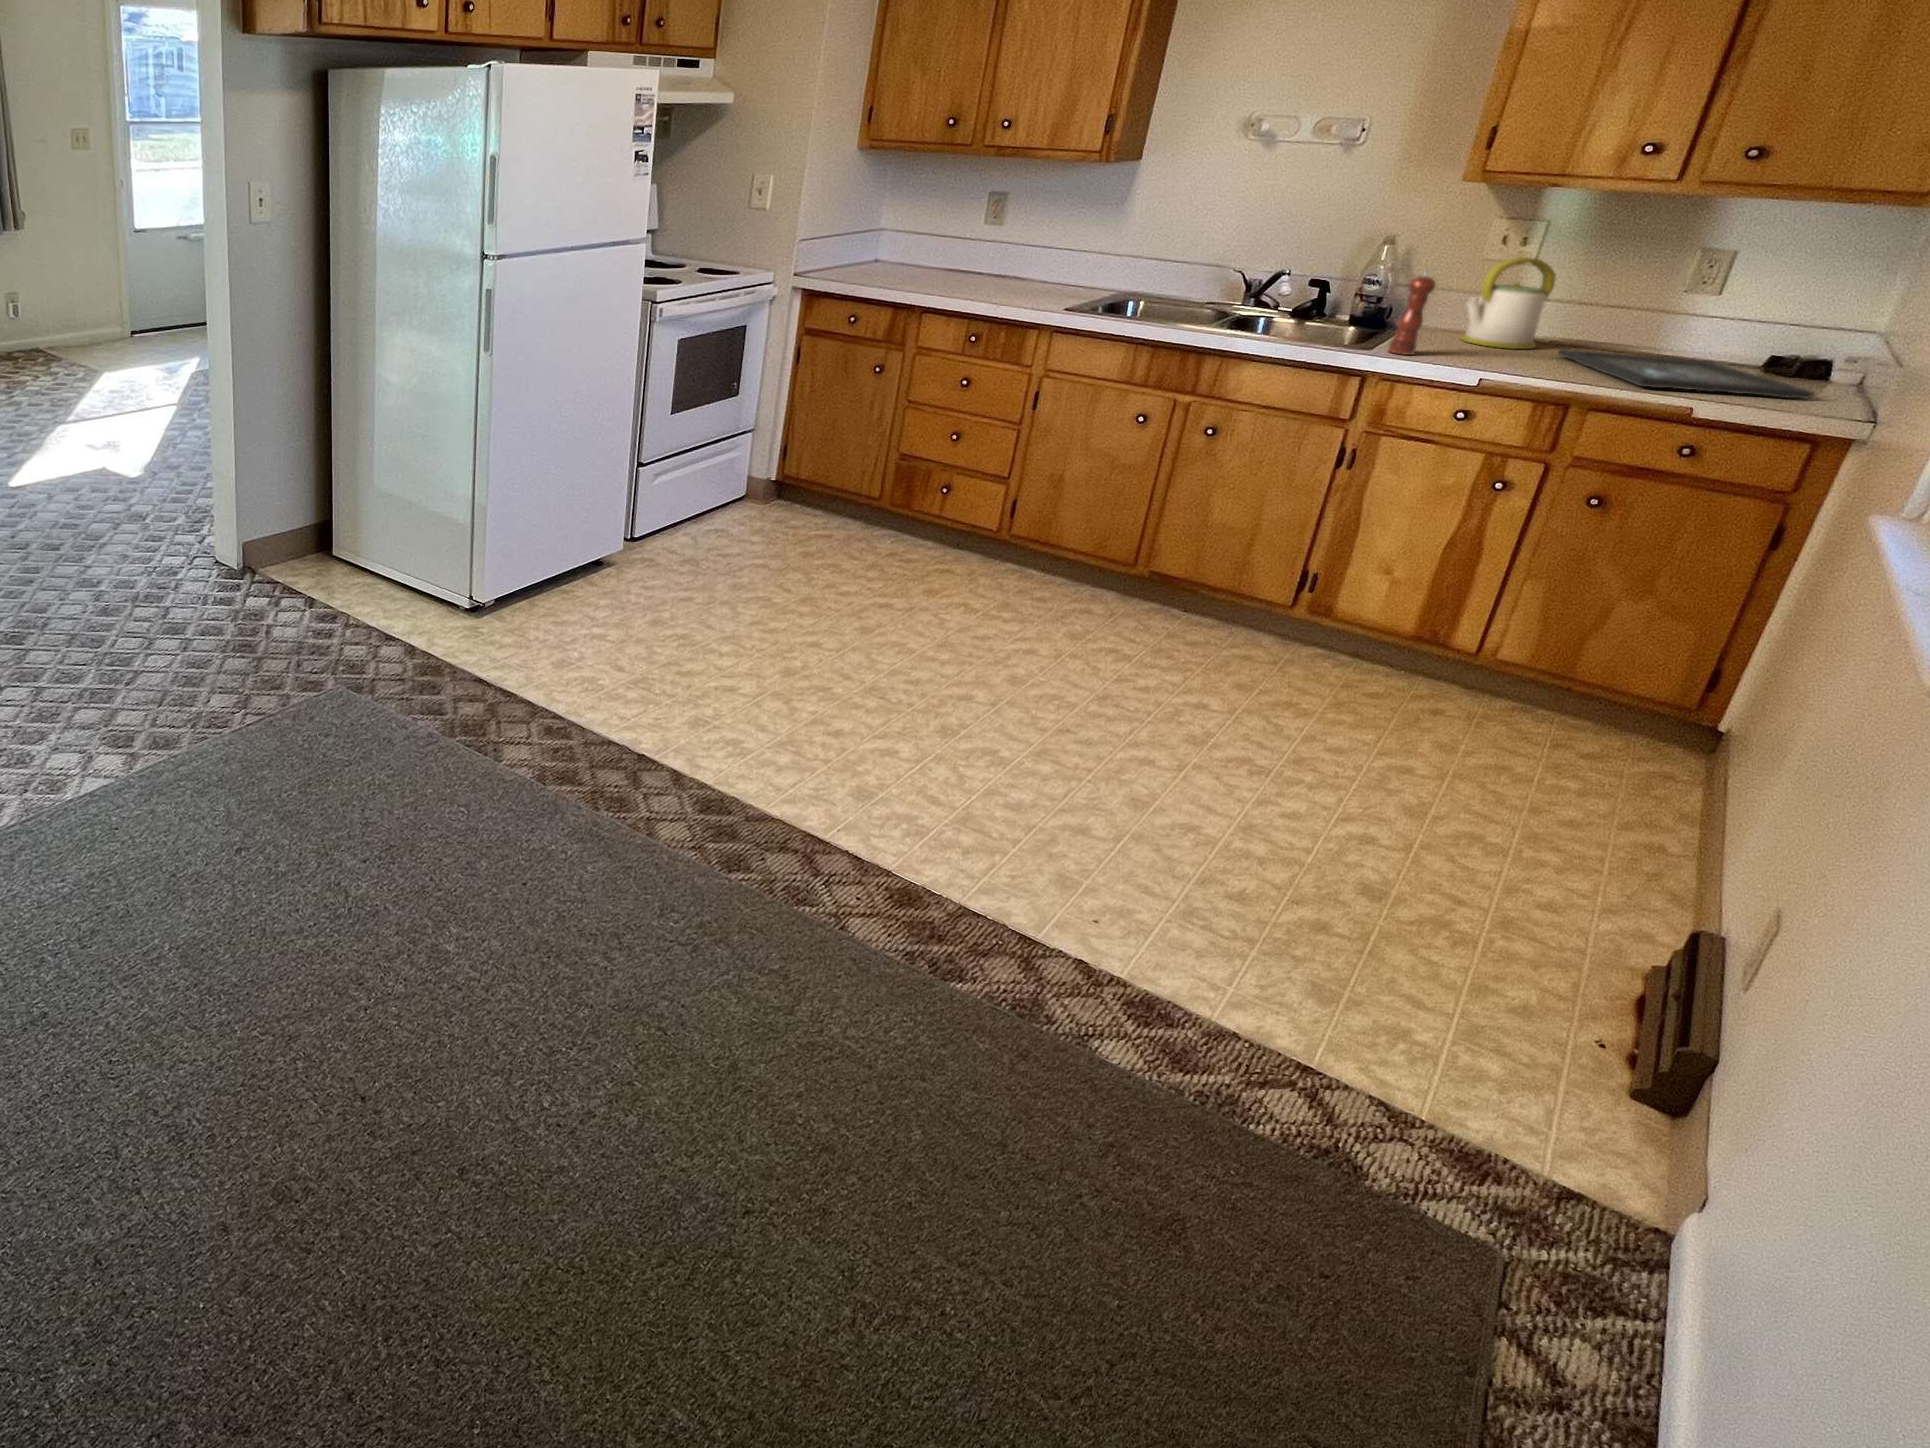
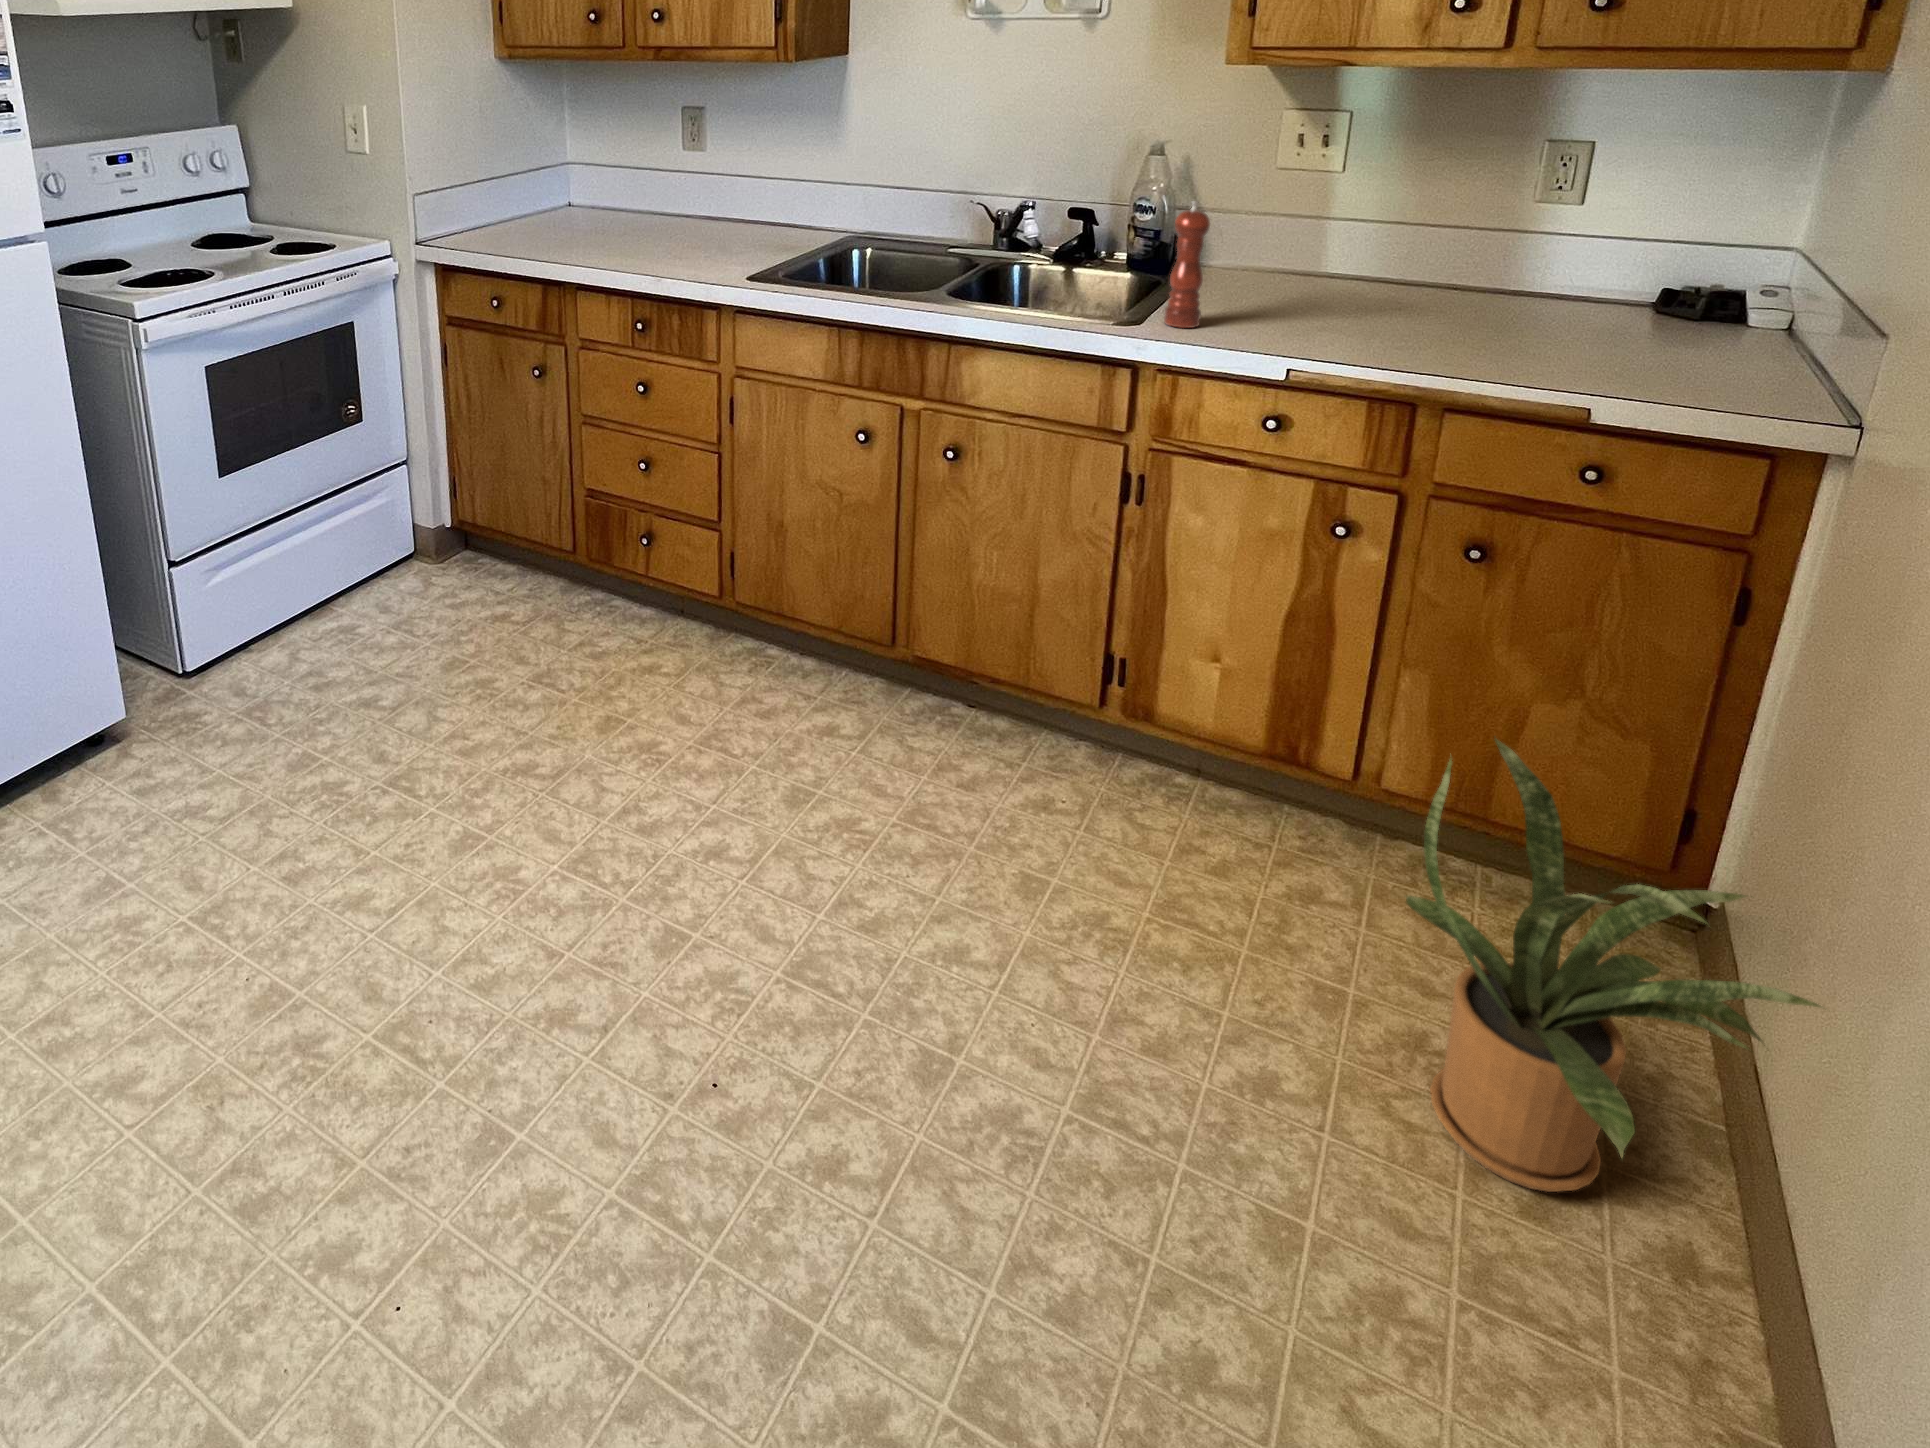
kettle: present [1461,256,1556,349] -> none [1260,163,1369,297]
tray: present [1558,349,1813,398] -> none [1388,297,1747,374]
house plant: none [1509,585,1765,820] -> present [1406,739,1821,1192]

